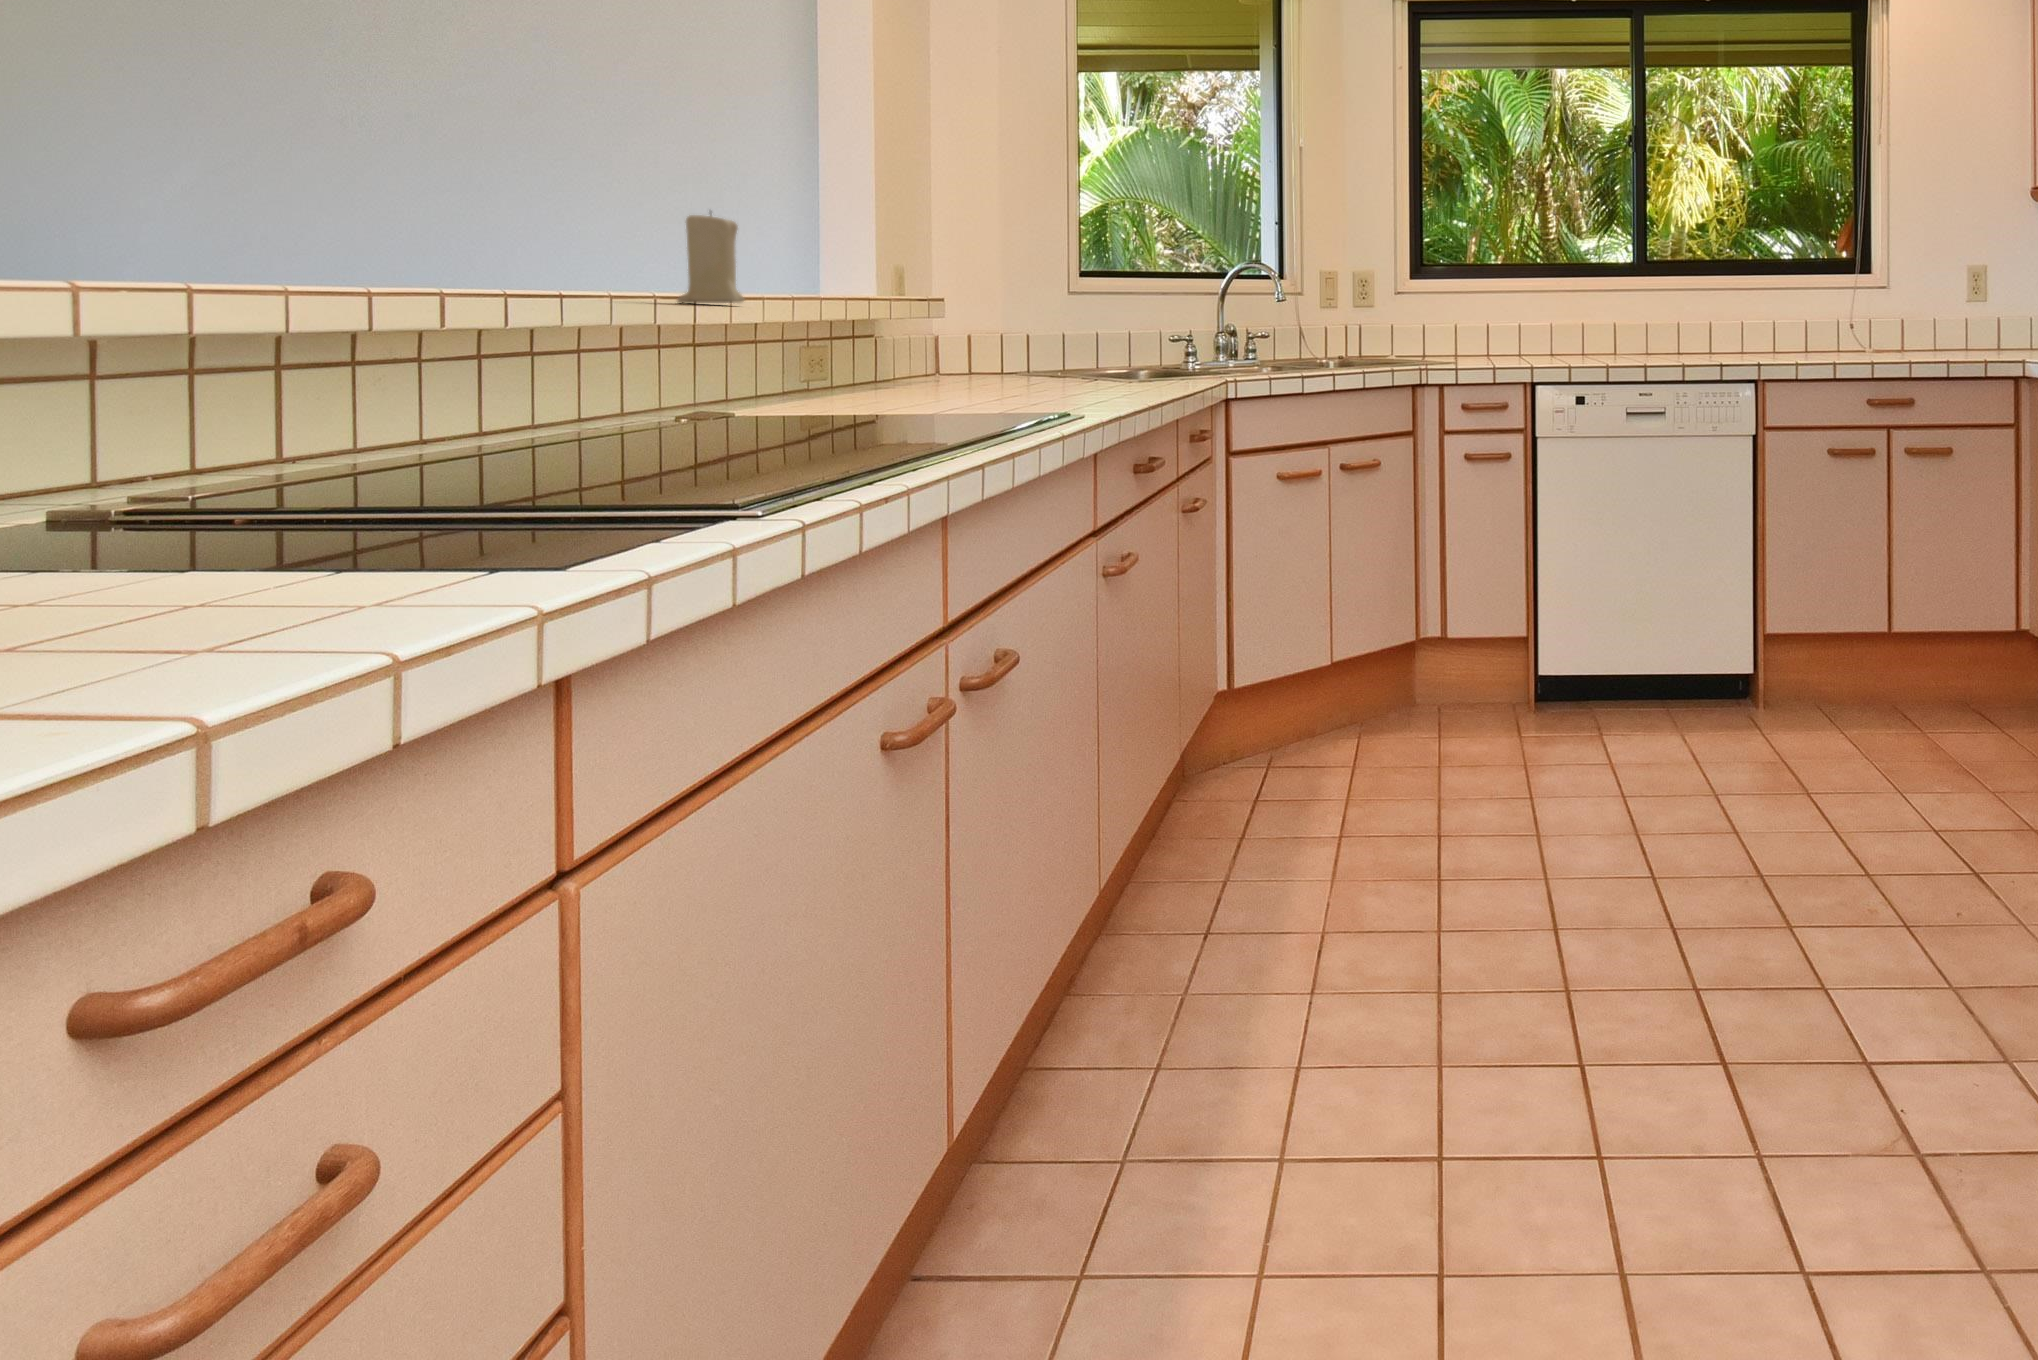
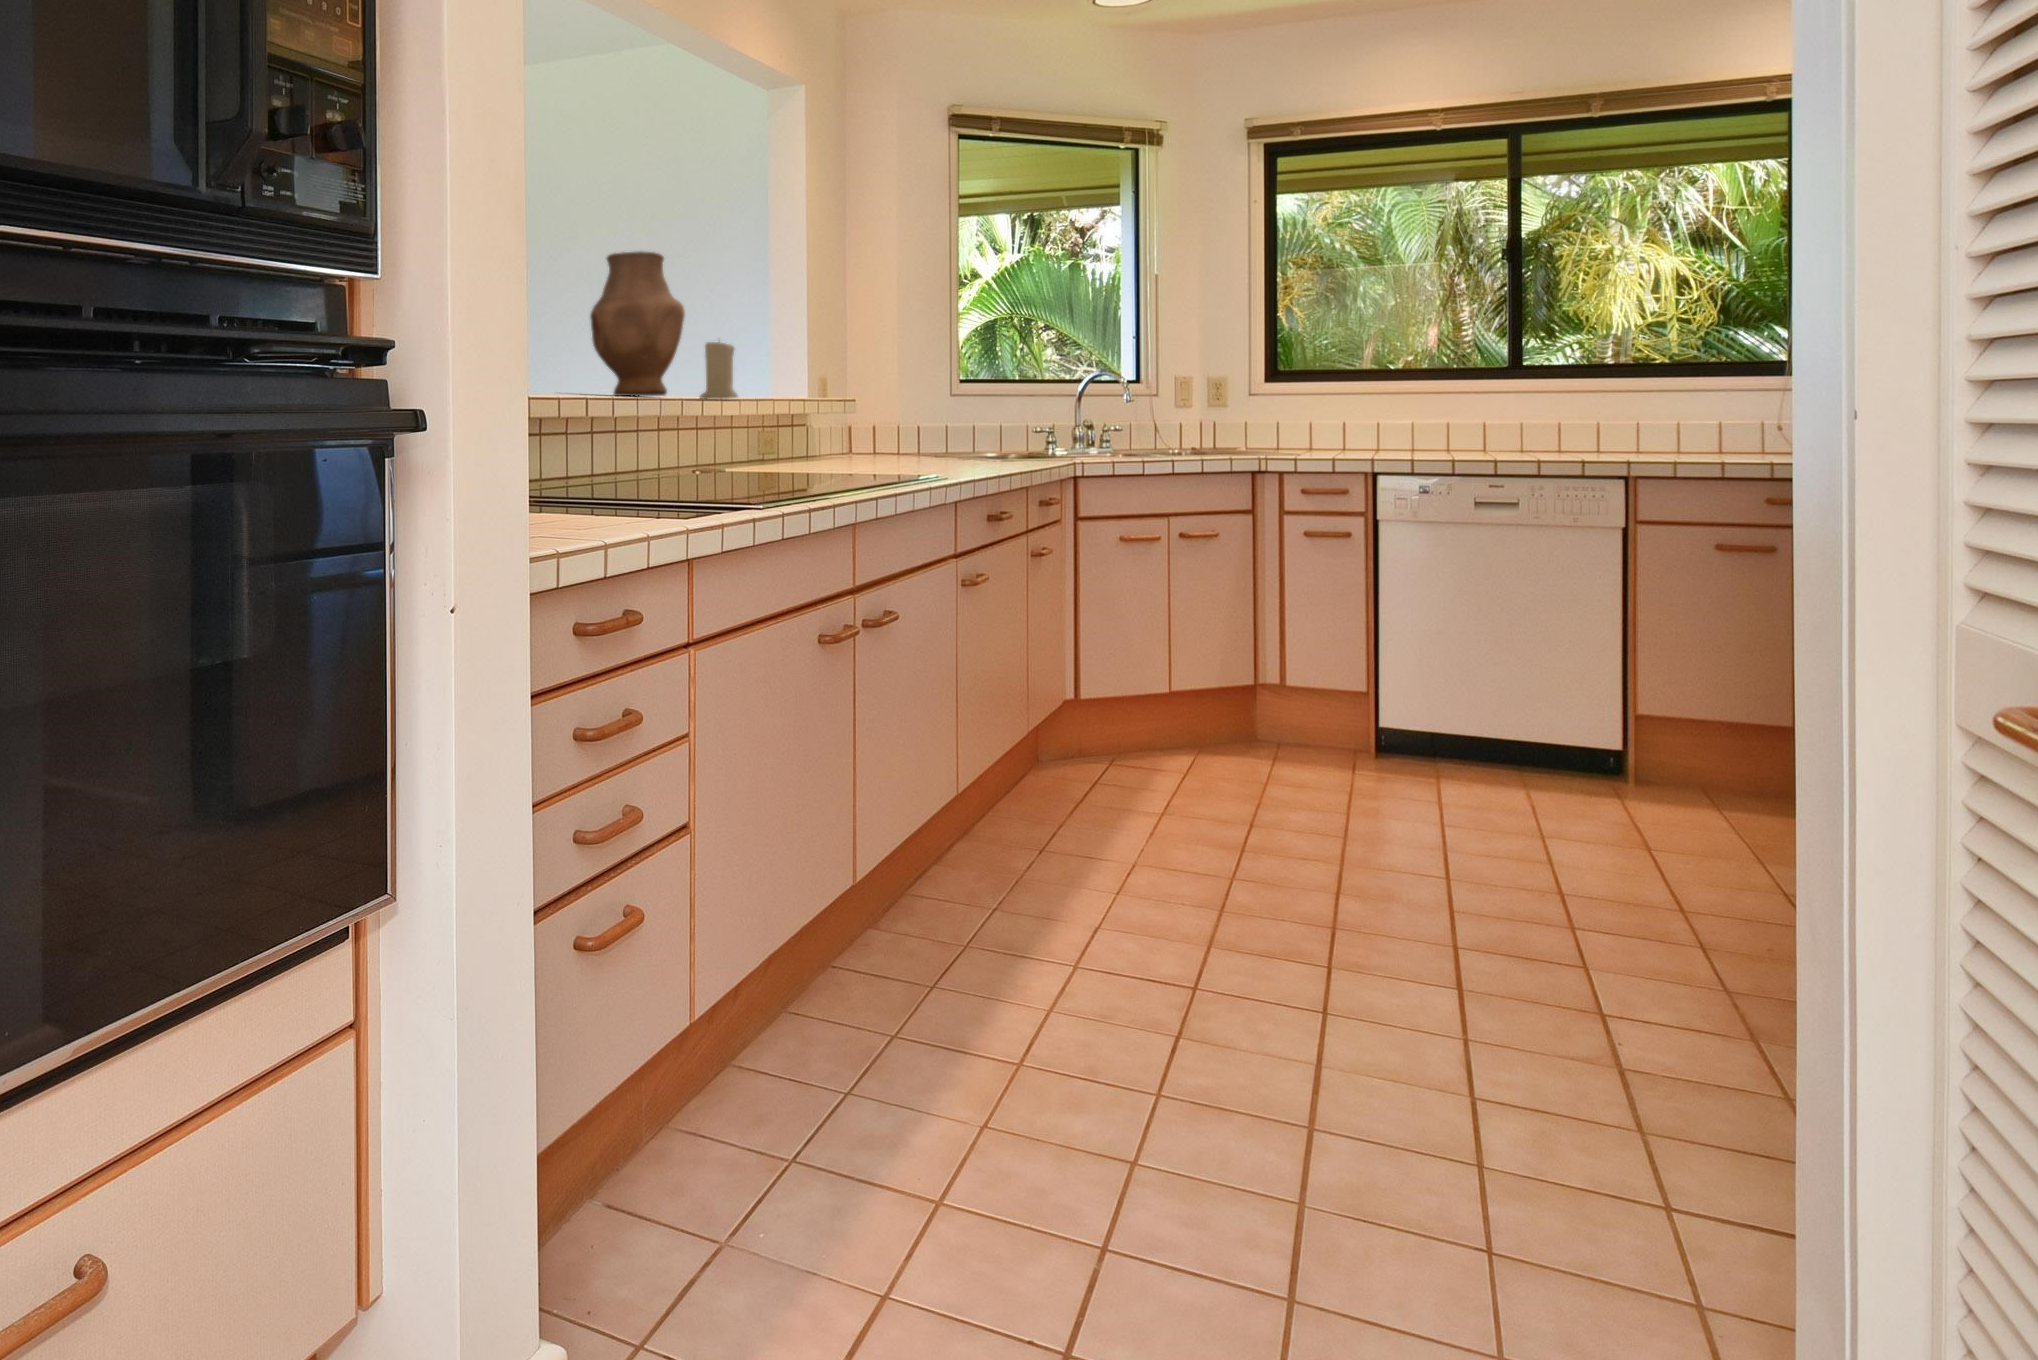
vase: none [453,56,643,302] -> present [590,251,685,397]

